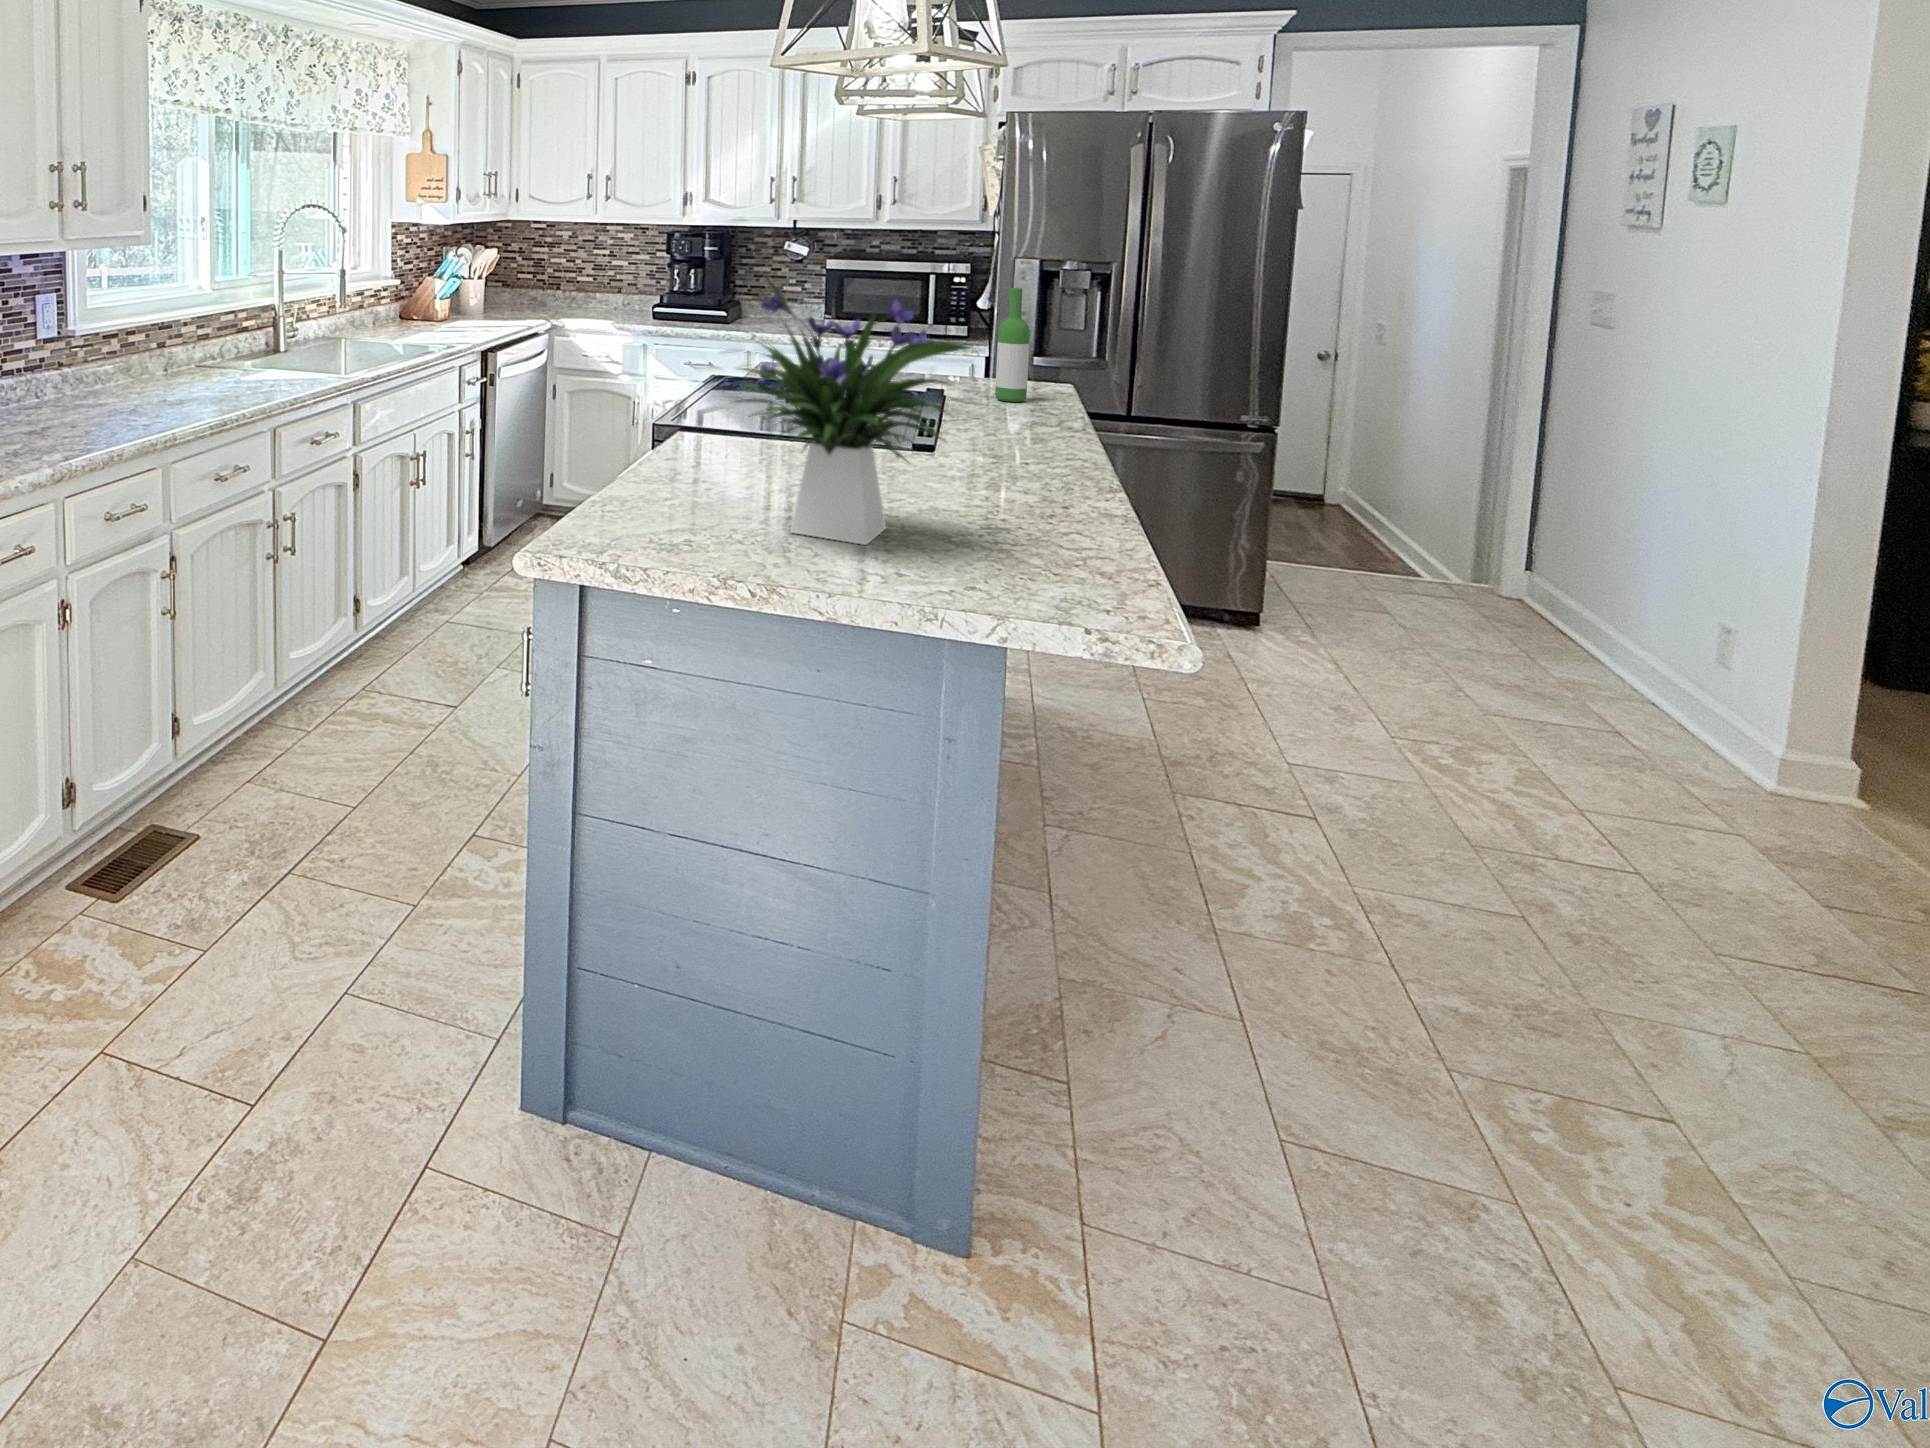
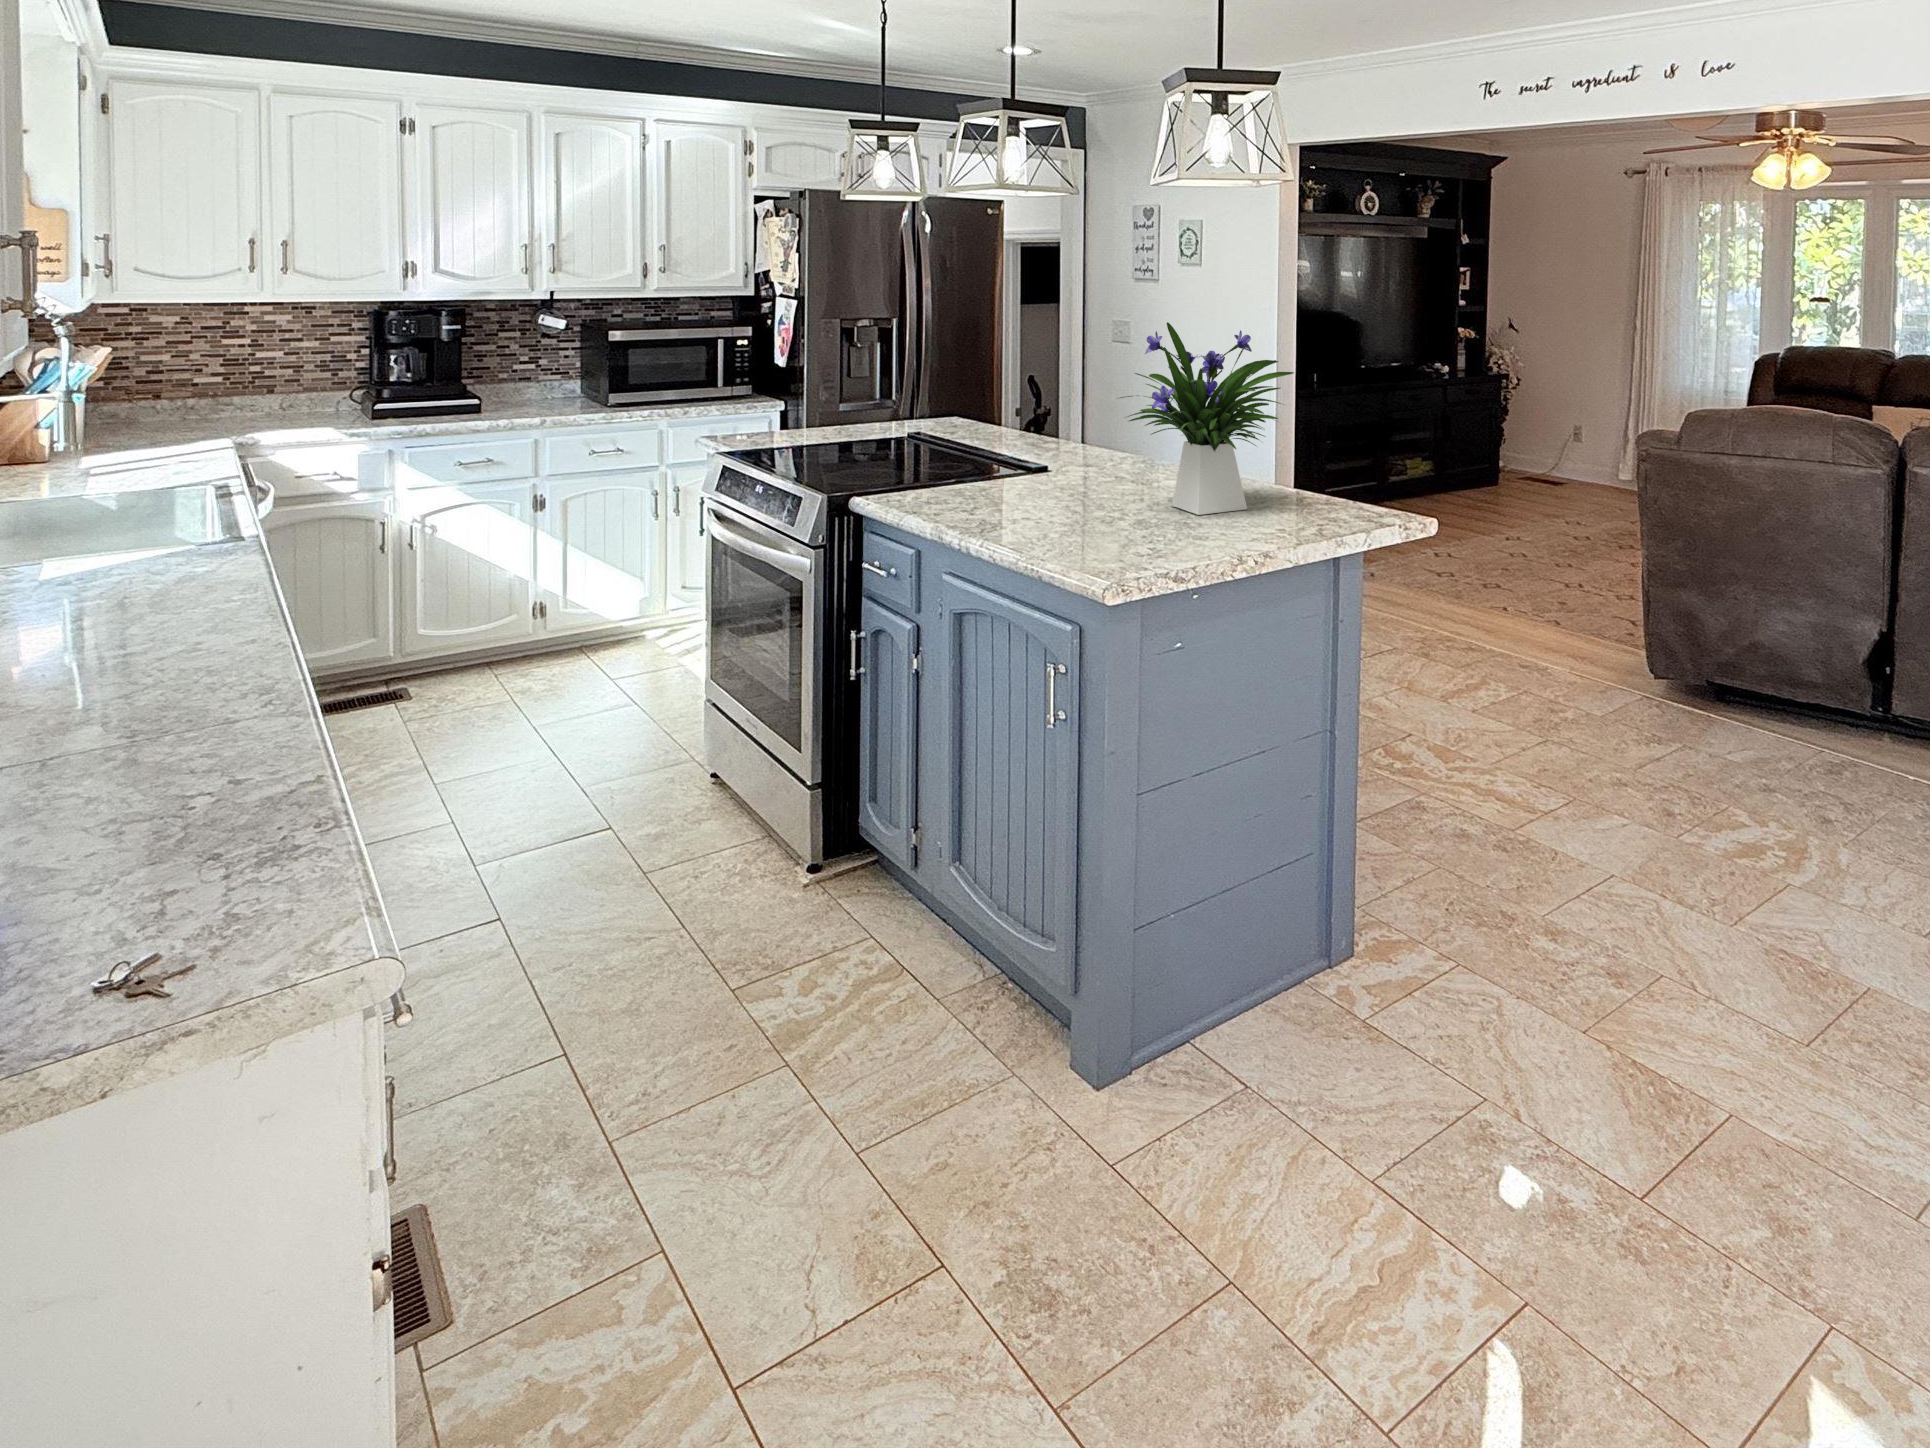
wine bottle: present [995,288,1030,402] -> none [950,337,974,430]

